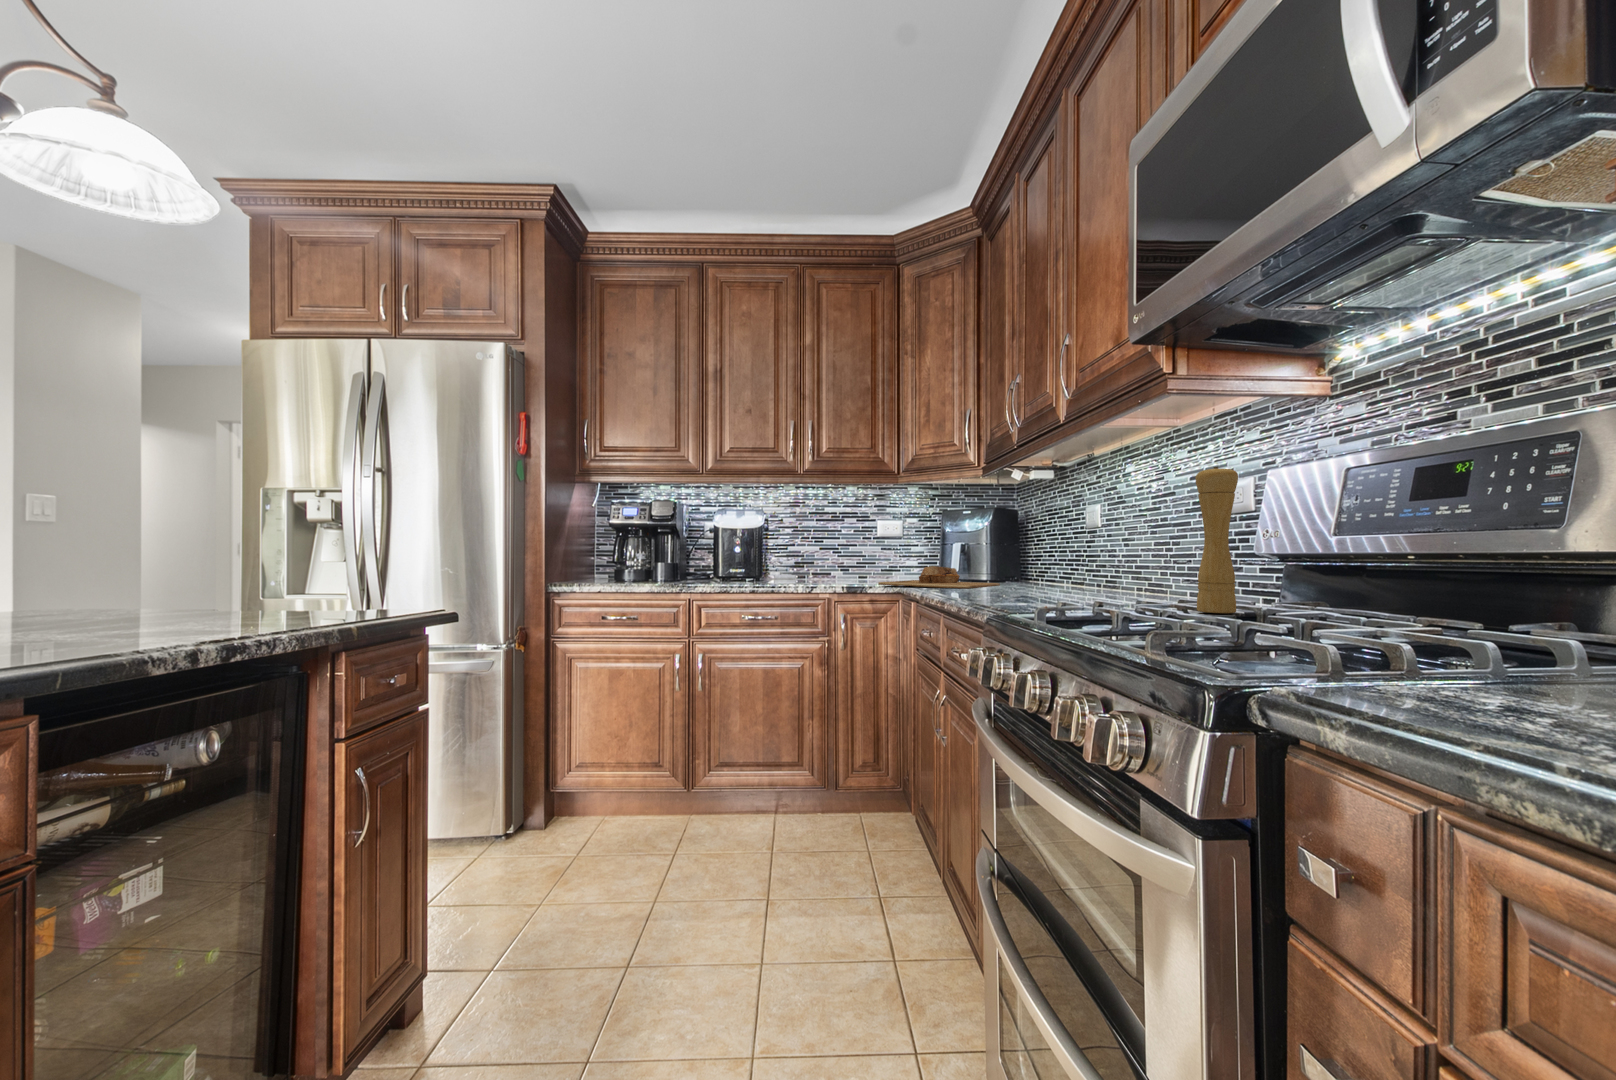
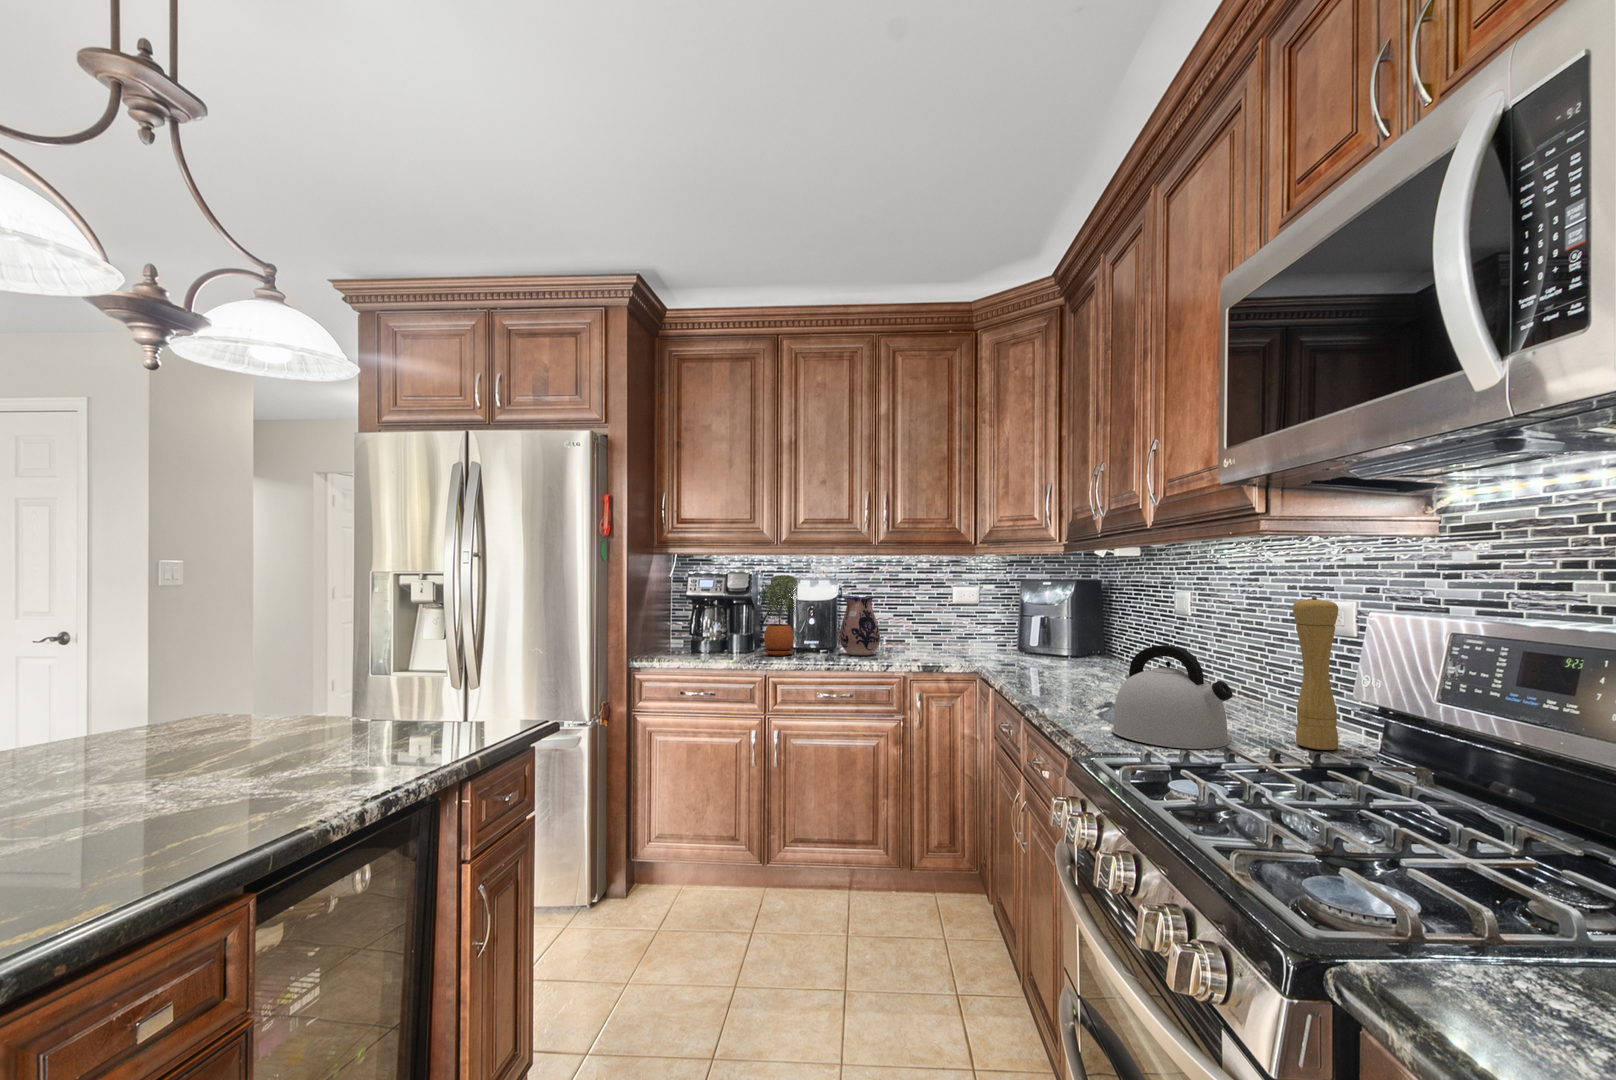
potted plant: none [685,506,725,586] -> present [761,575,798,656]
kettle: none [1022,521,1138,615] -> present [1112,645,1233,749]
ceramic pitcher: none [765,527,805,585] -> present [840,597,880,656]
cutting board: present [878,566,1000,589] -> none [956,643,1083,671]

